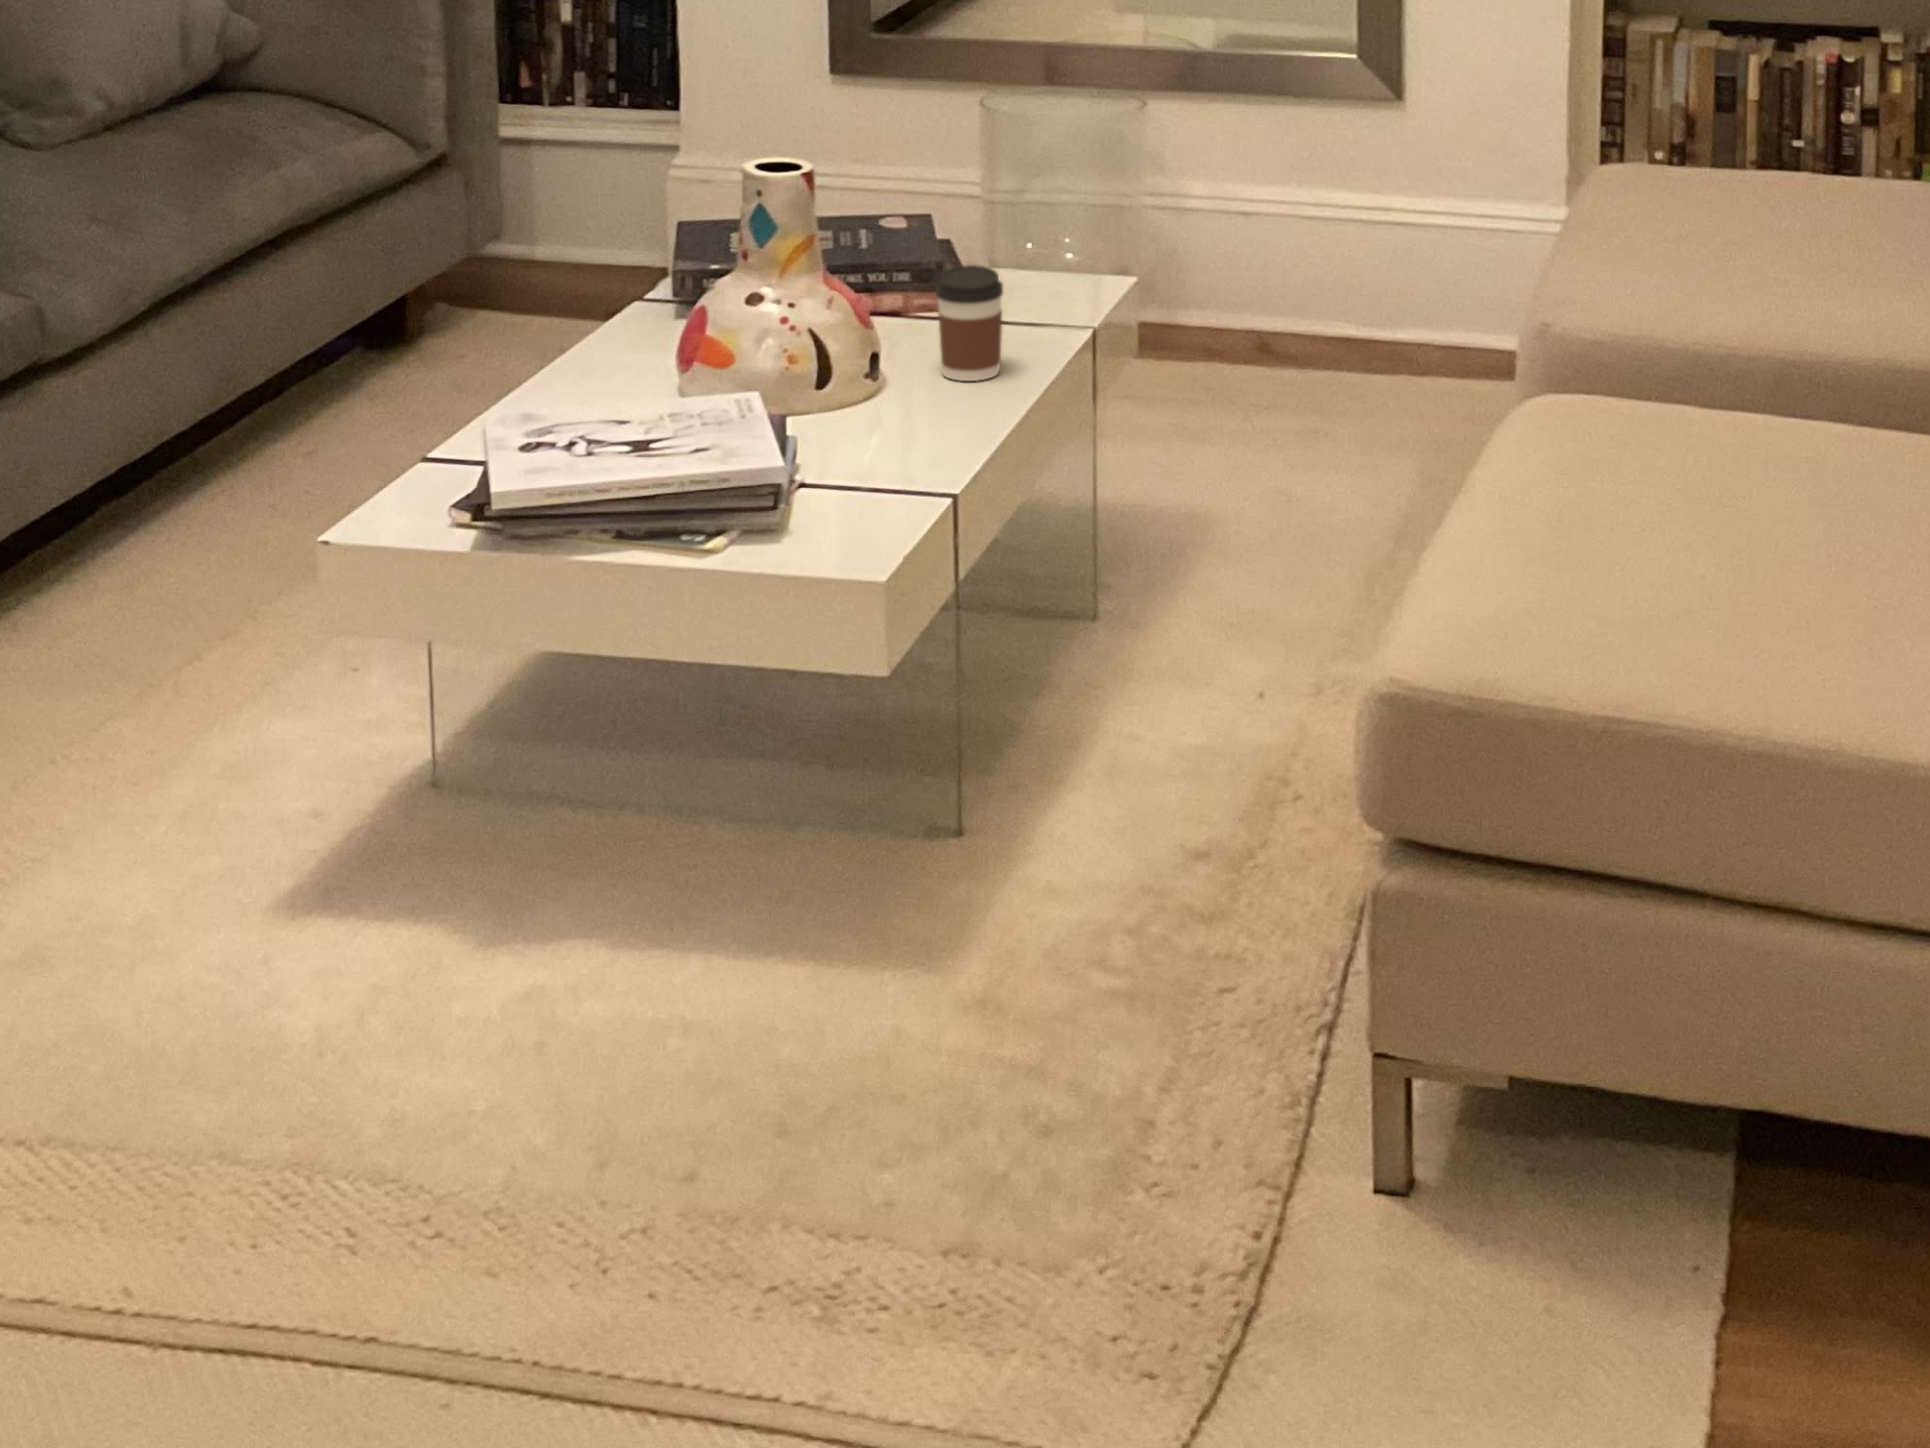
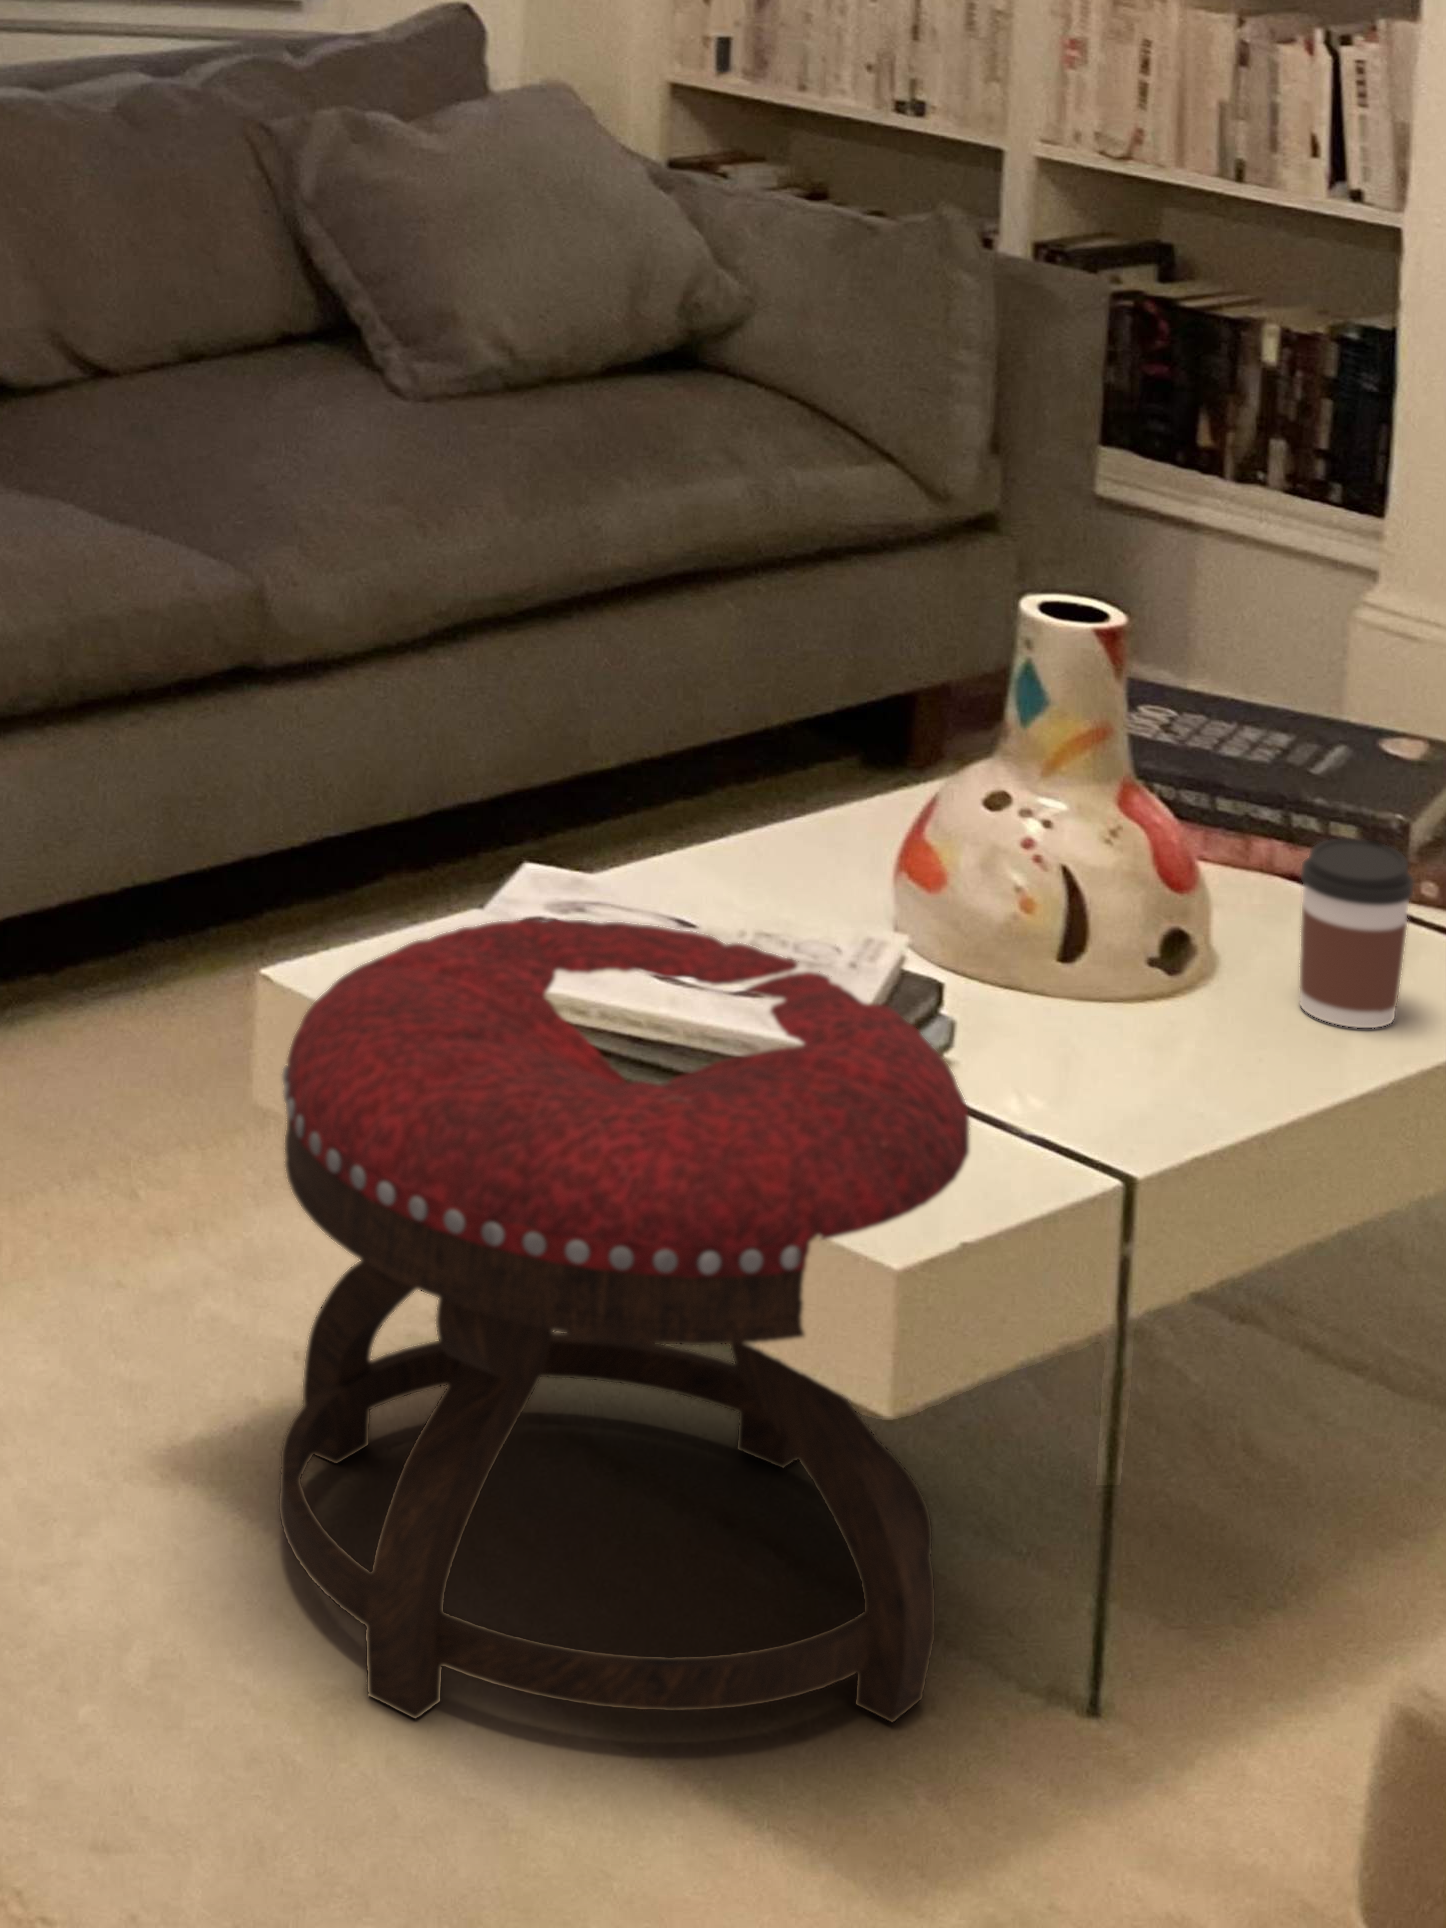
ottoman: none [384,429,885,985] -> present [279,919,970,1722]

